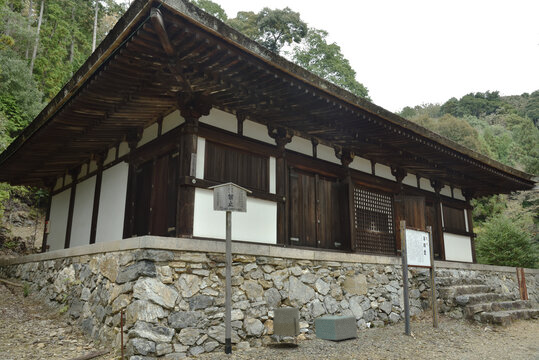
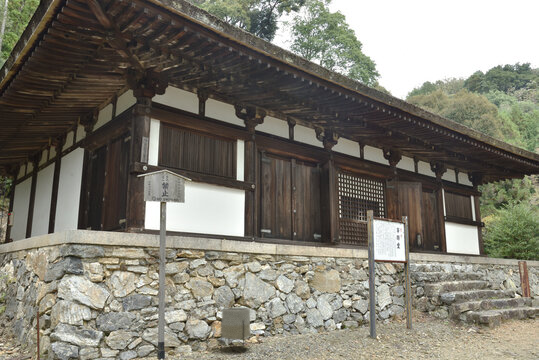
storage box: present [315,316,357,340] -> none [273,315,319,344]

